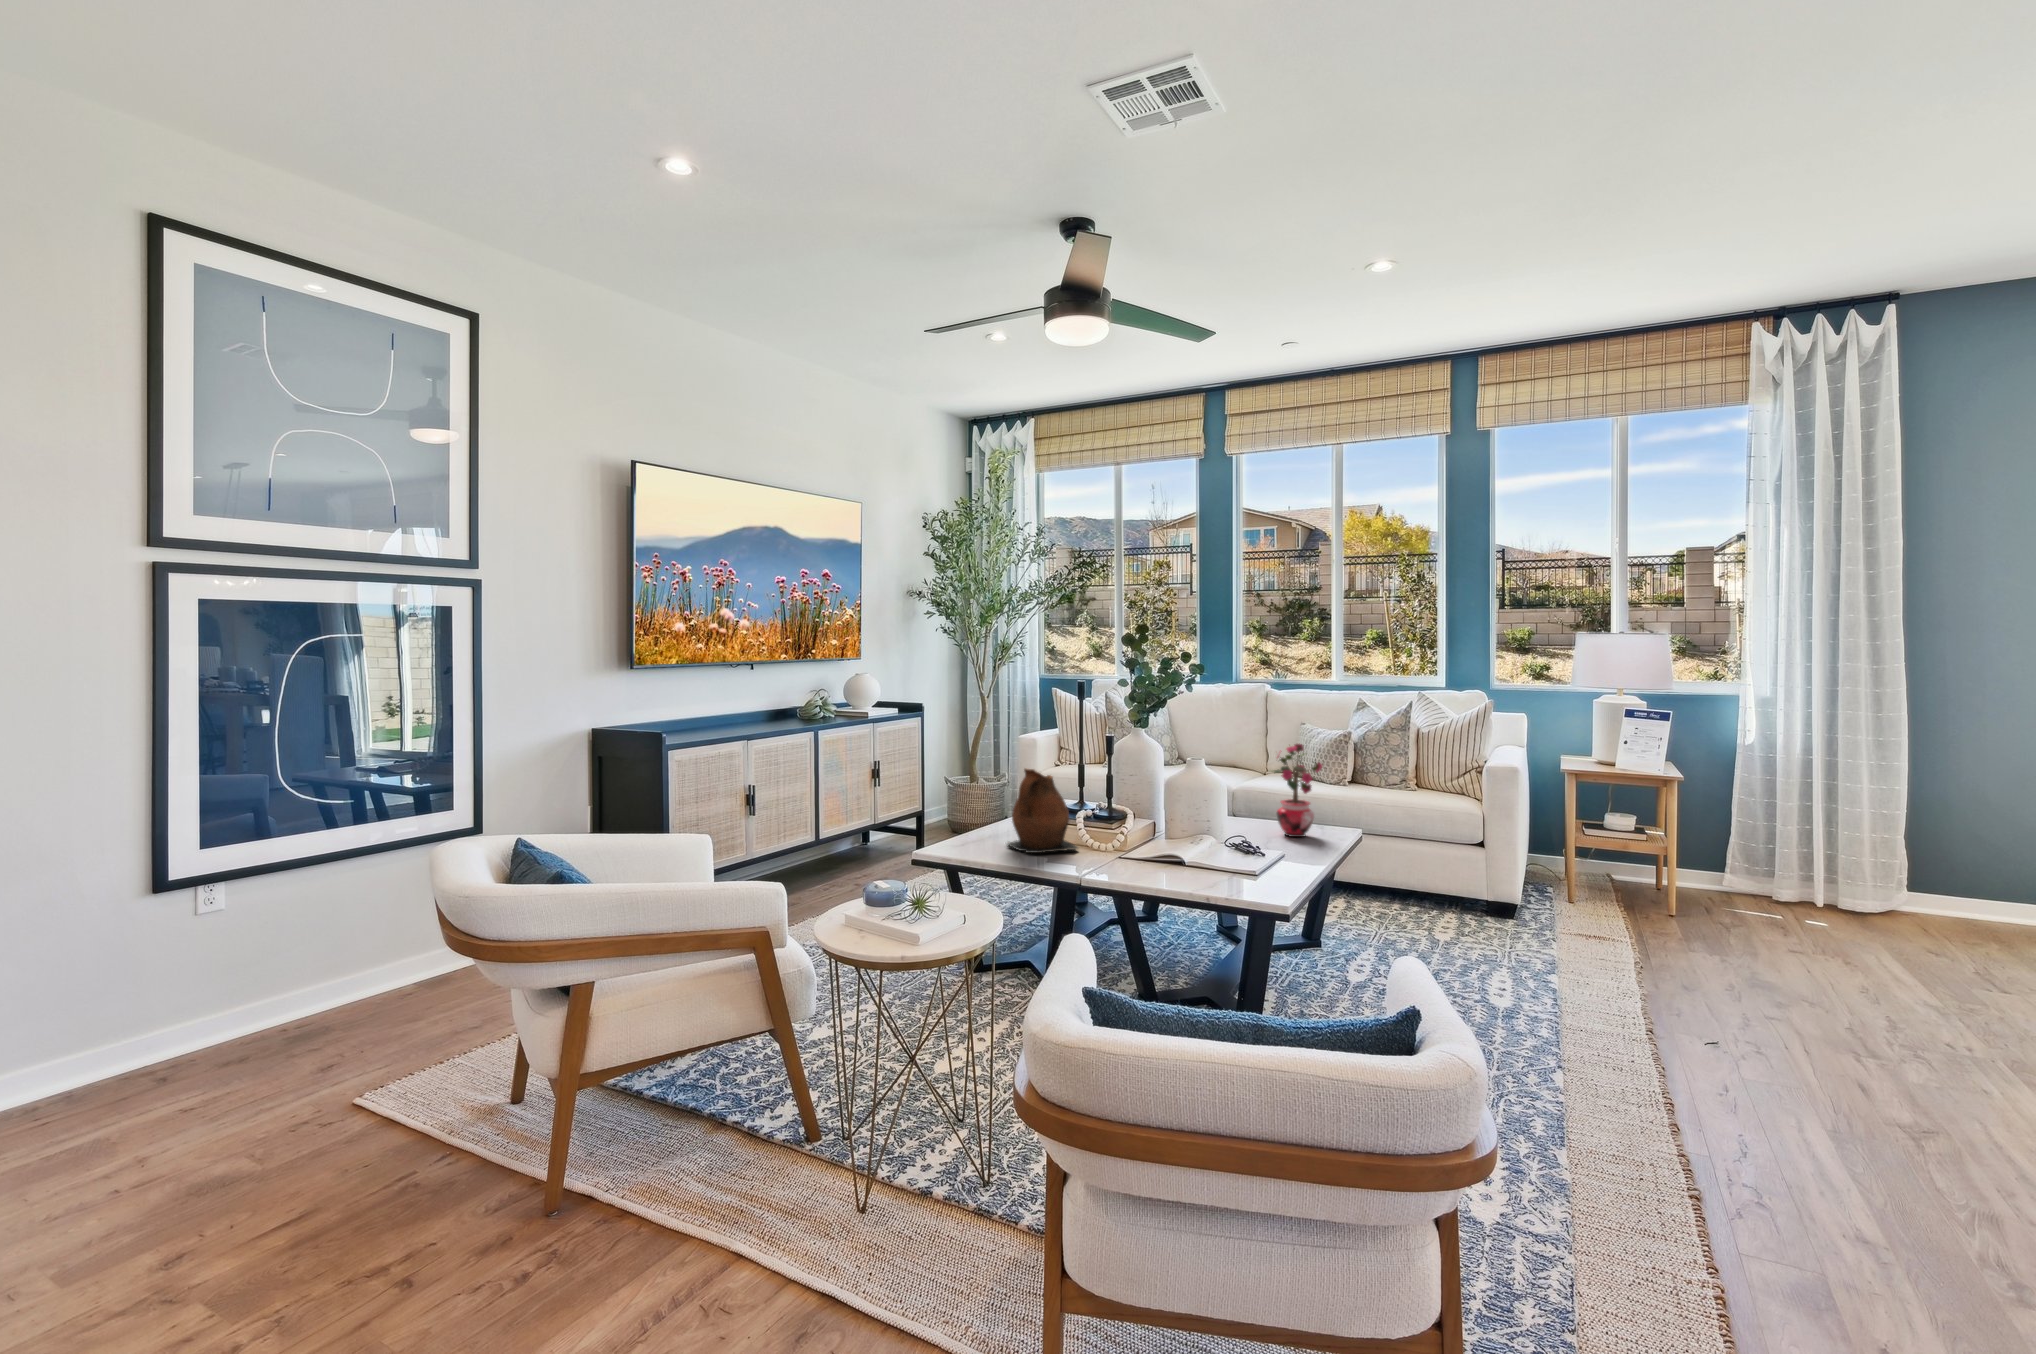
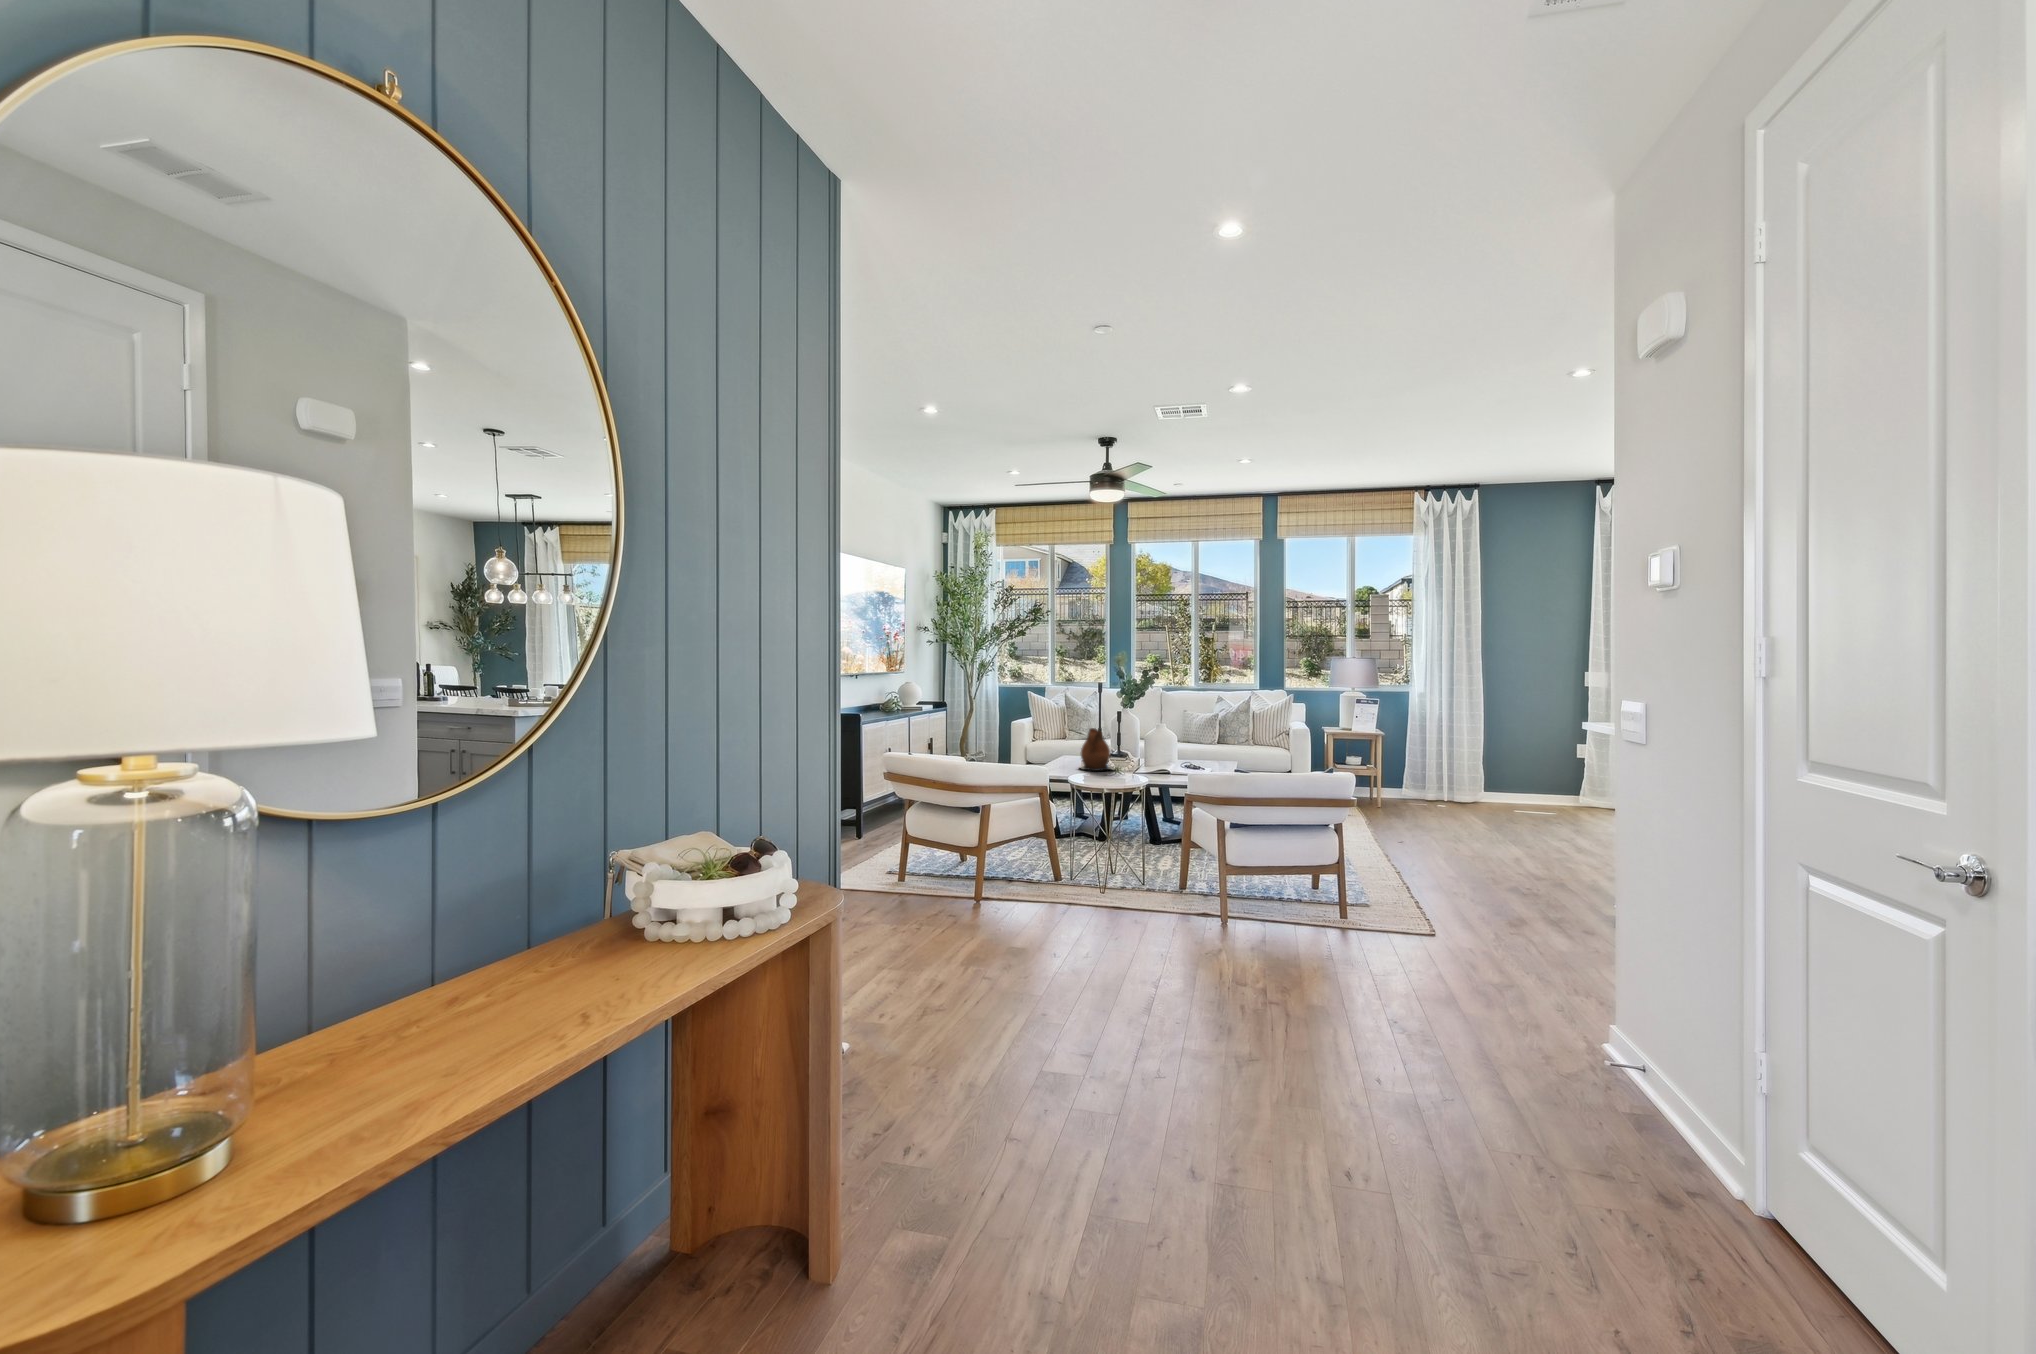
potted plant: present [1274,744,1322,837] -> none [1196,715,1224,764]

